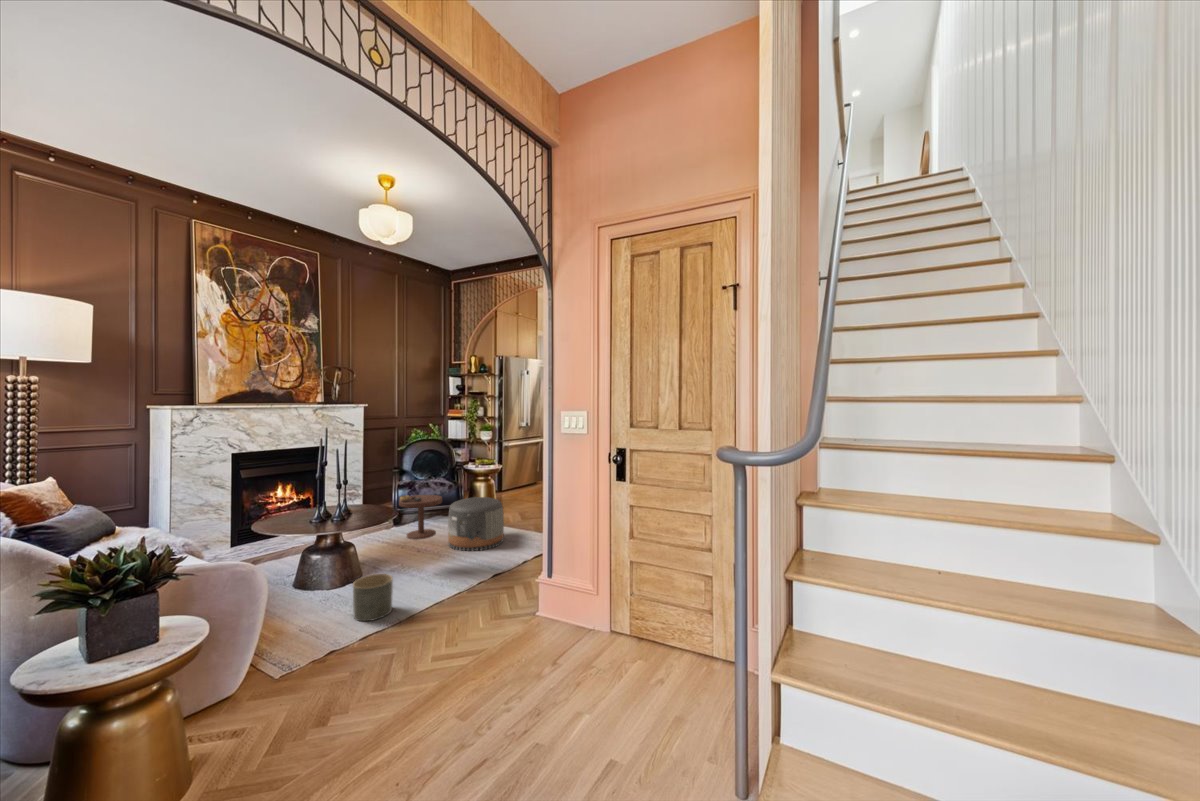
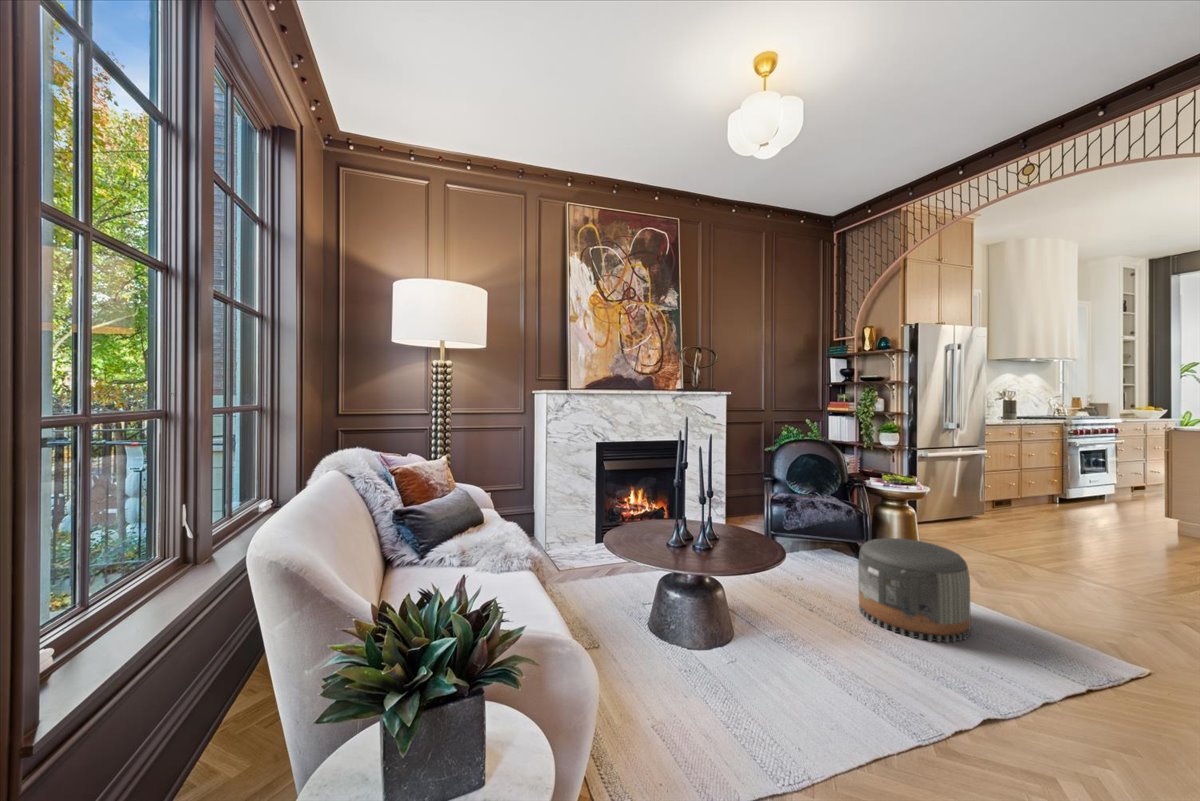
side table: present [399,495,442,540] -> none [789,524,865,655]
planter: present [353,574,393,621] -> none [727,660,795,759]

